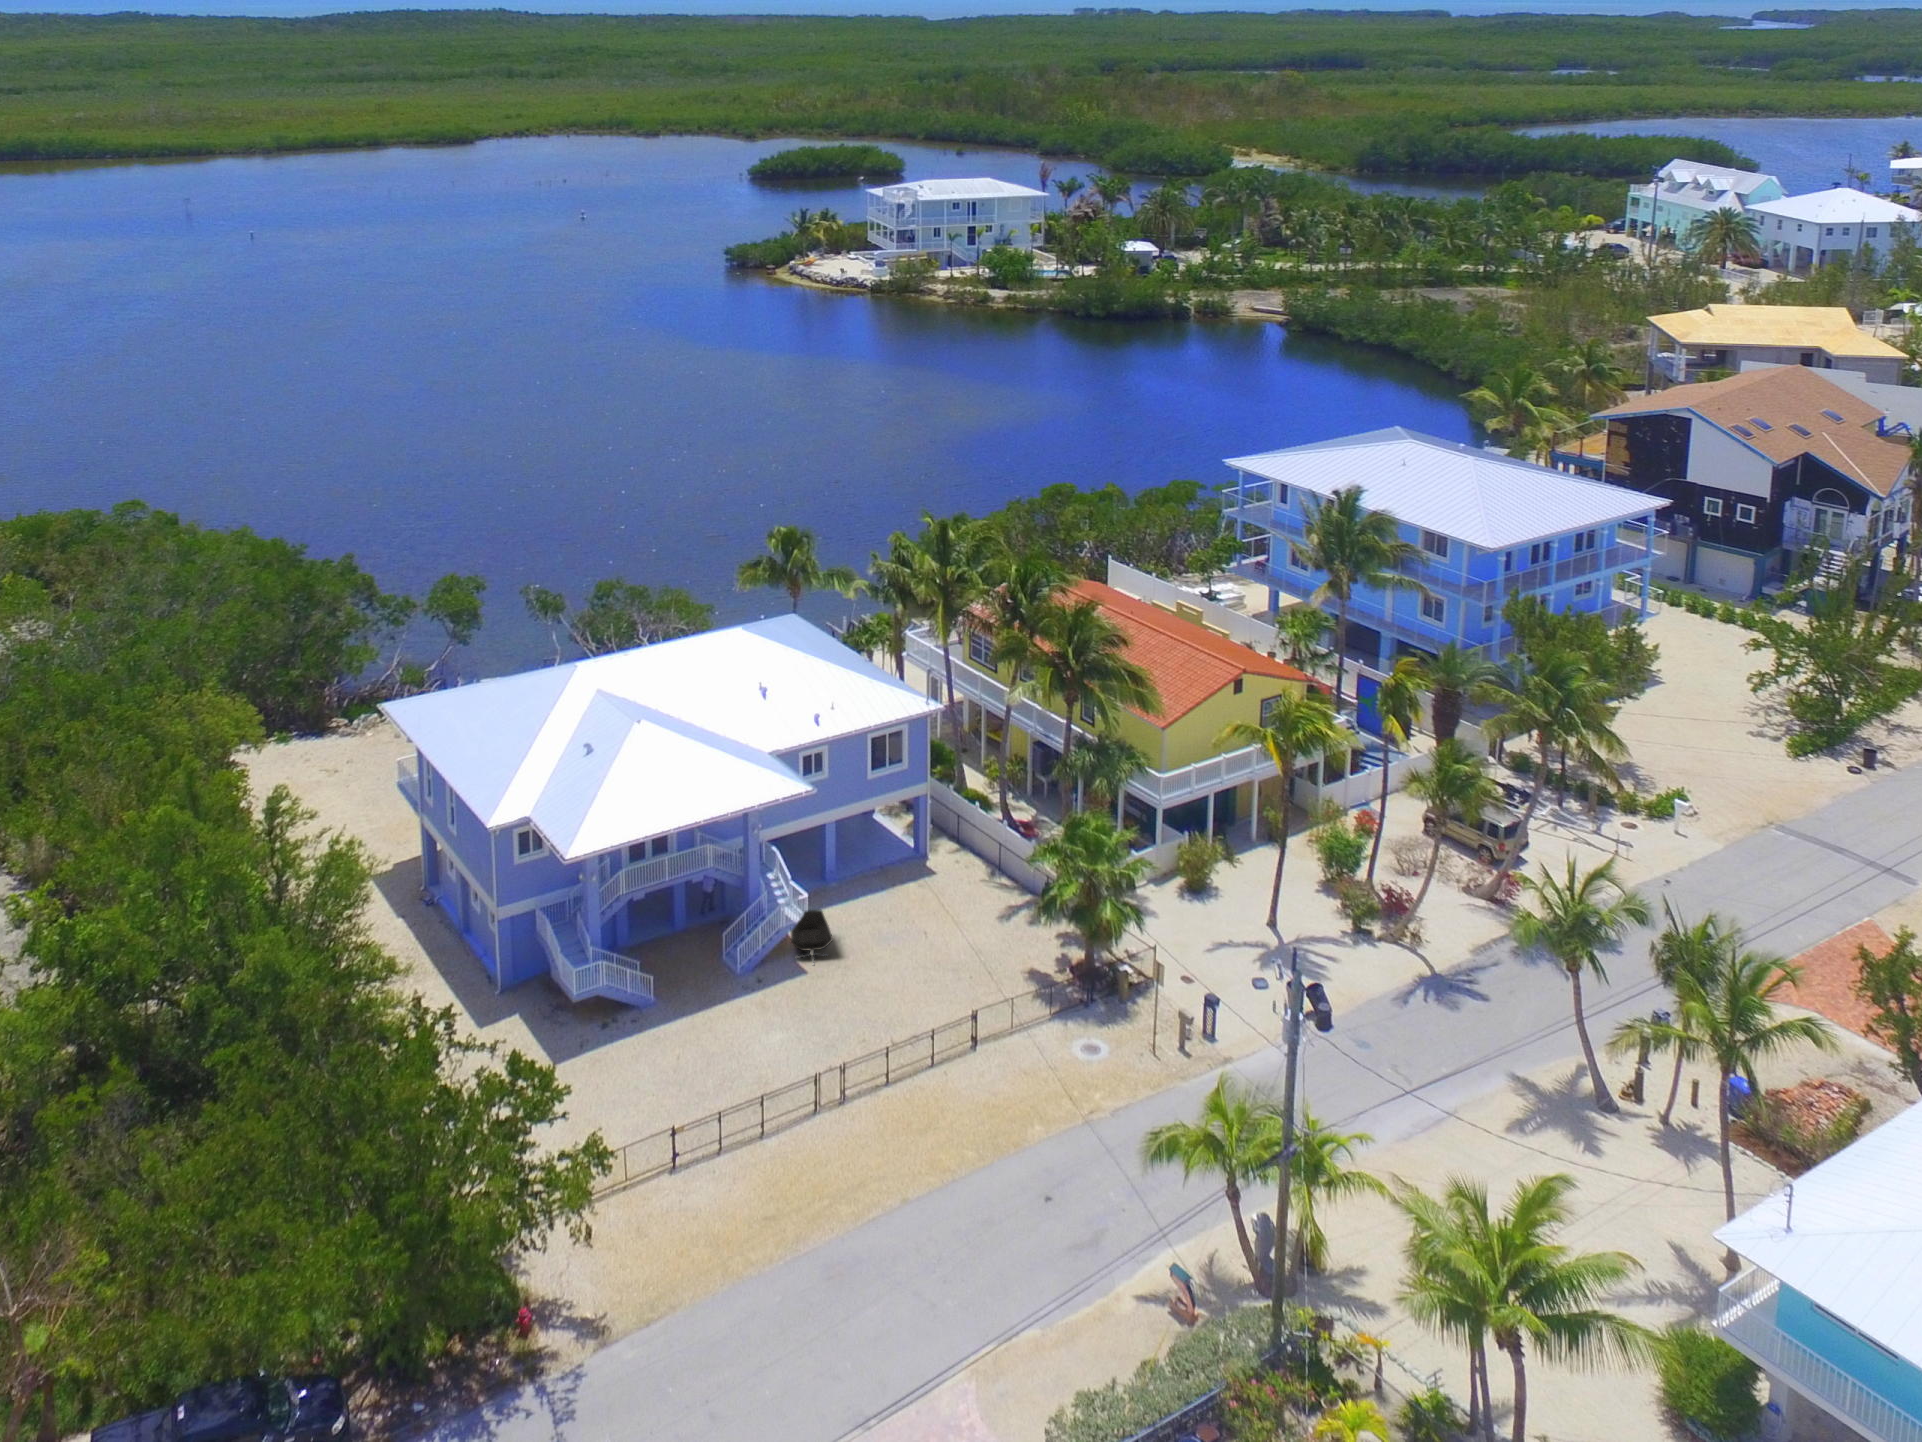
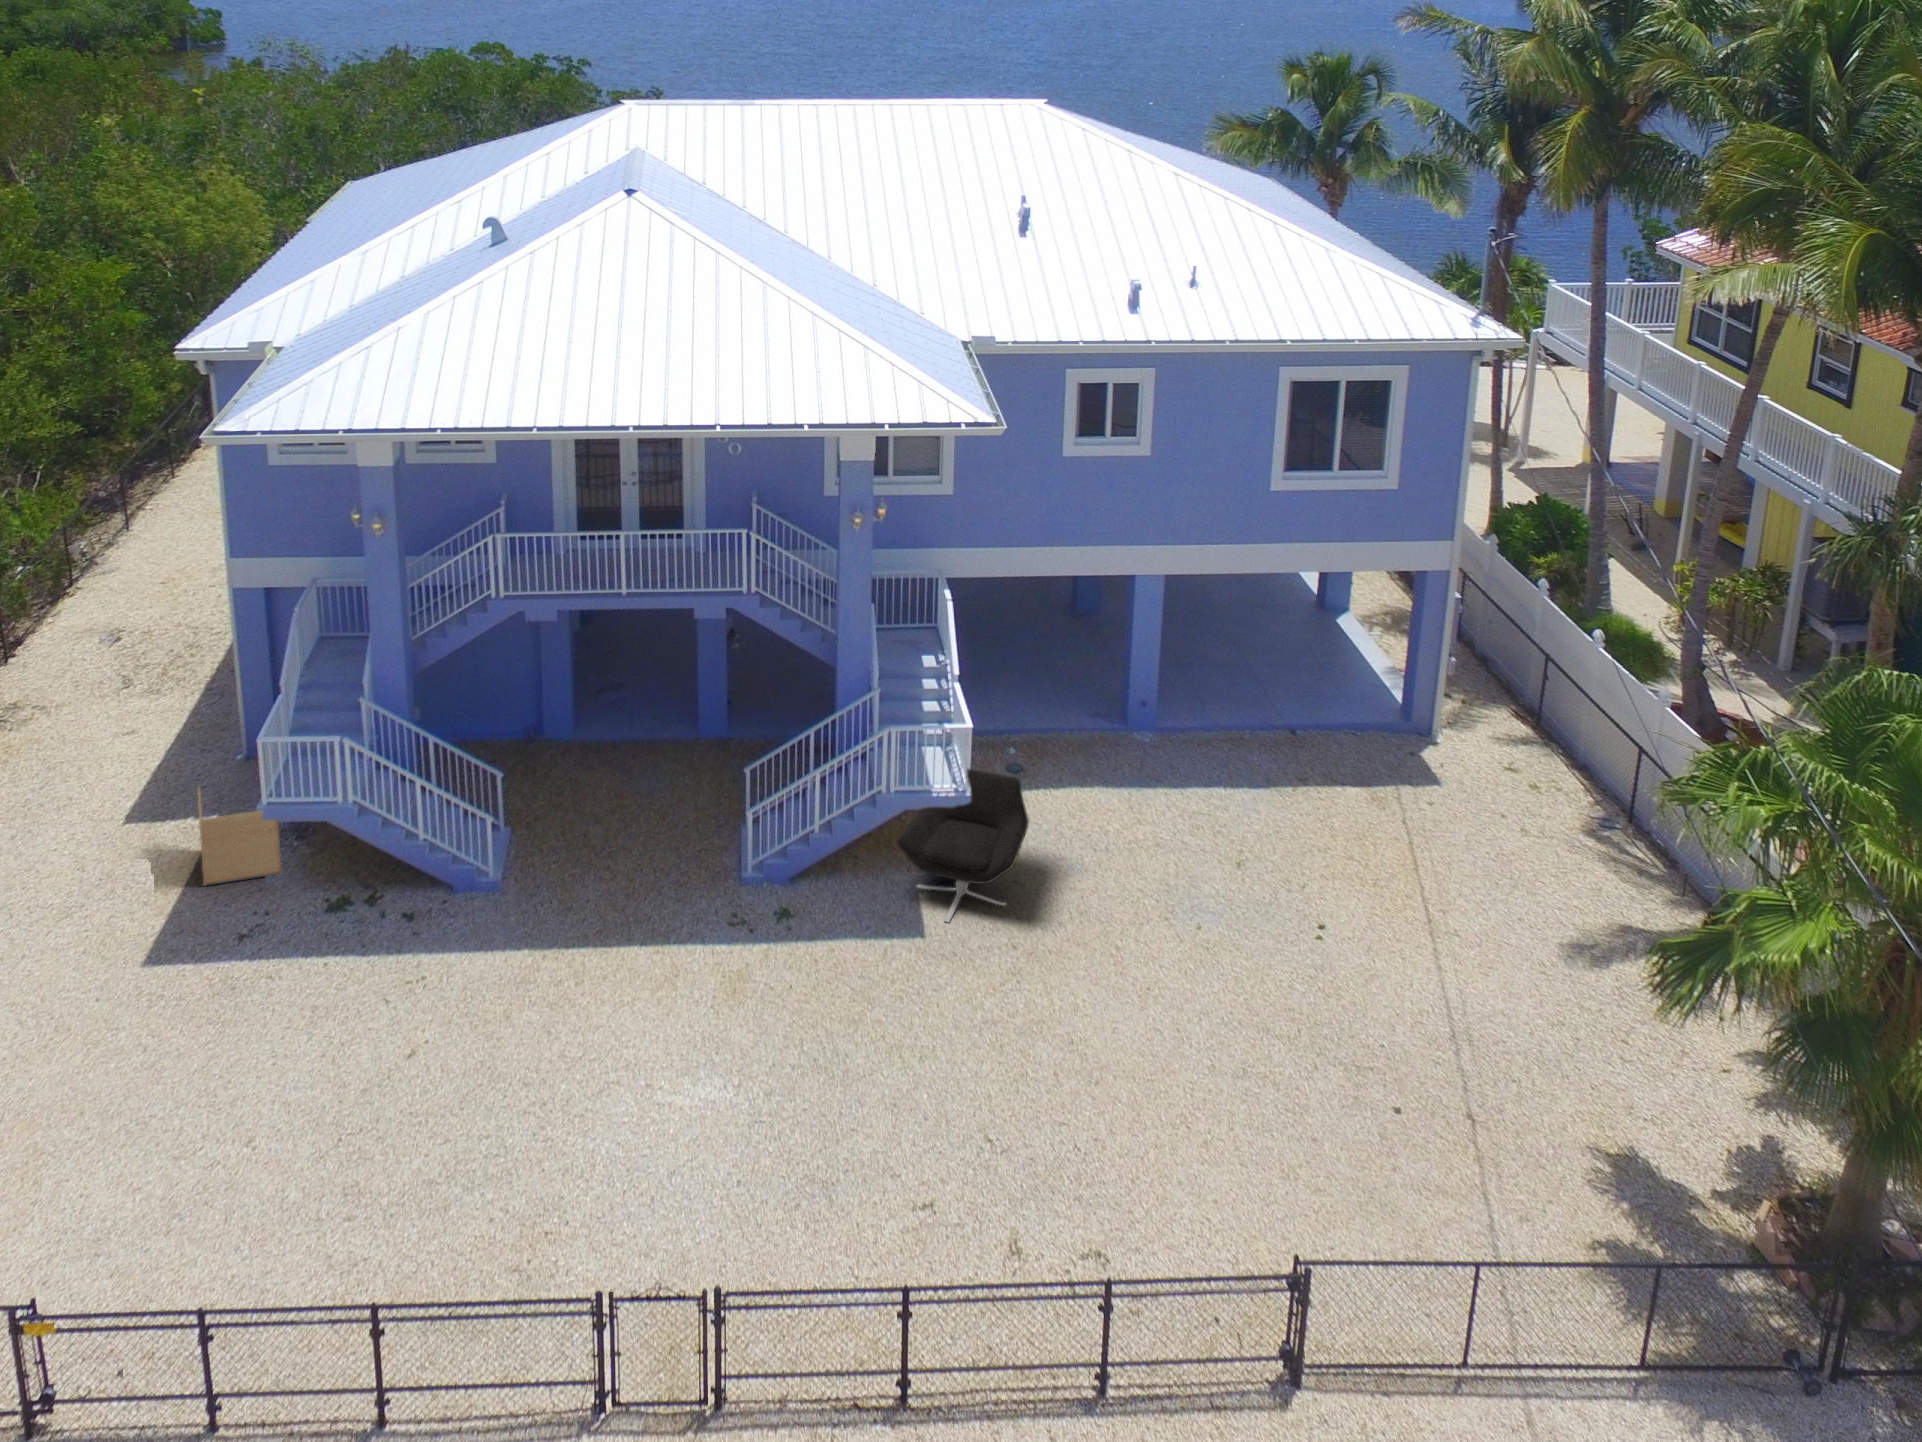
cardboard box: none [539,982,580,1029] -> present [198,788,281,886]

